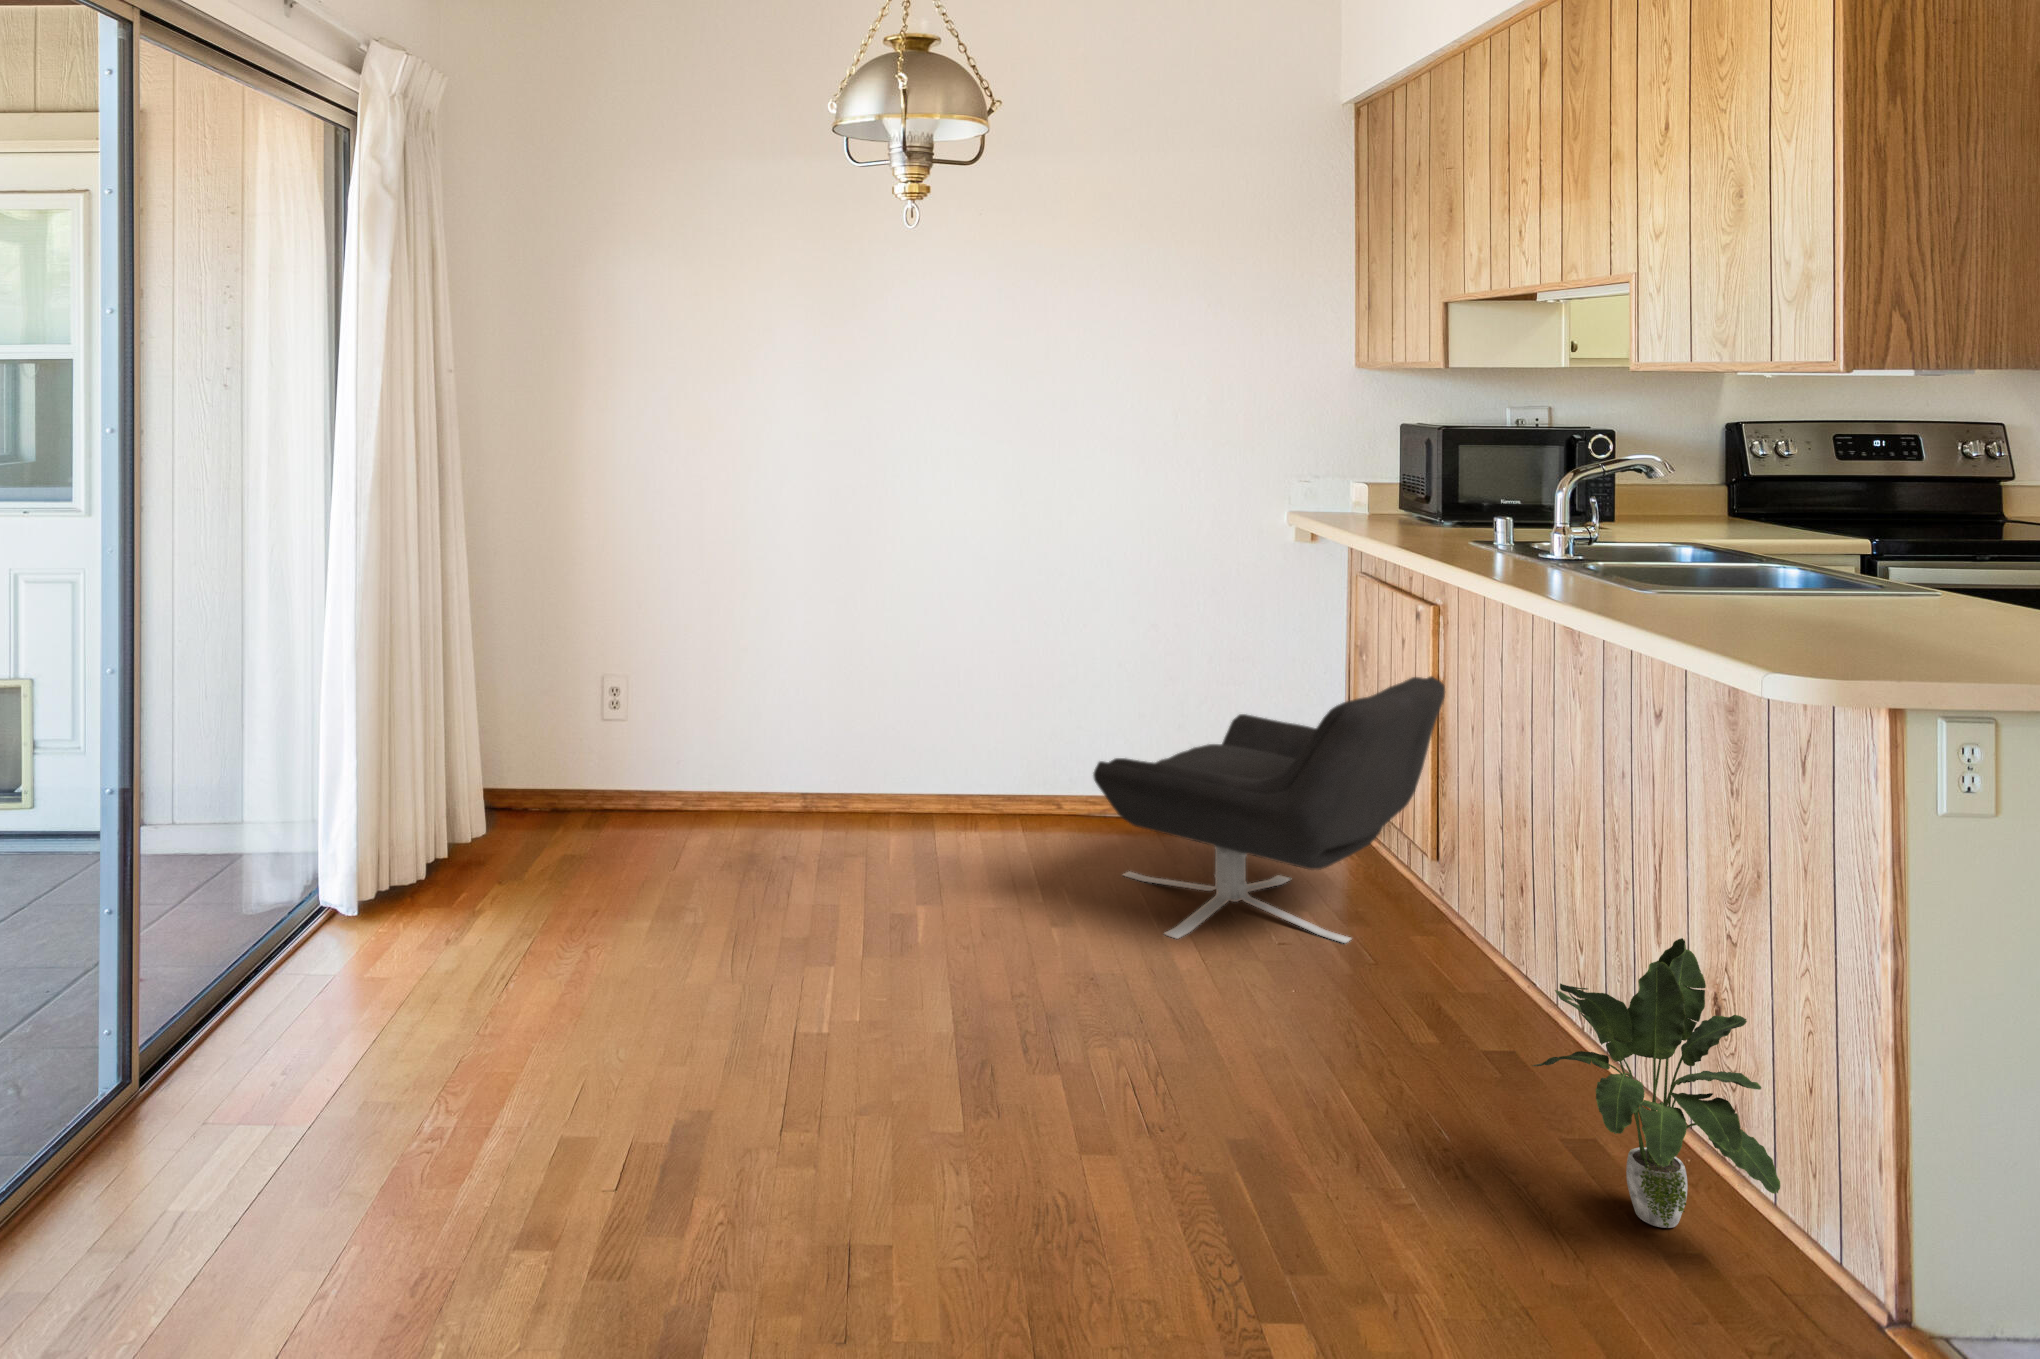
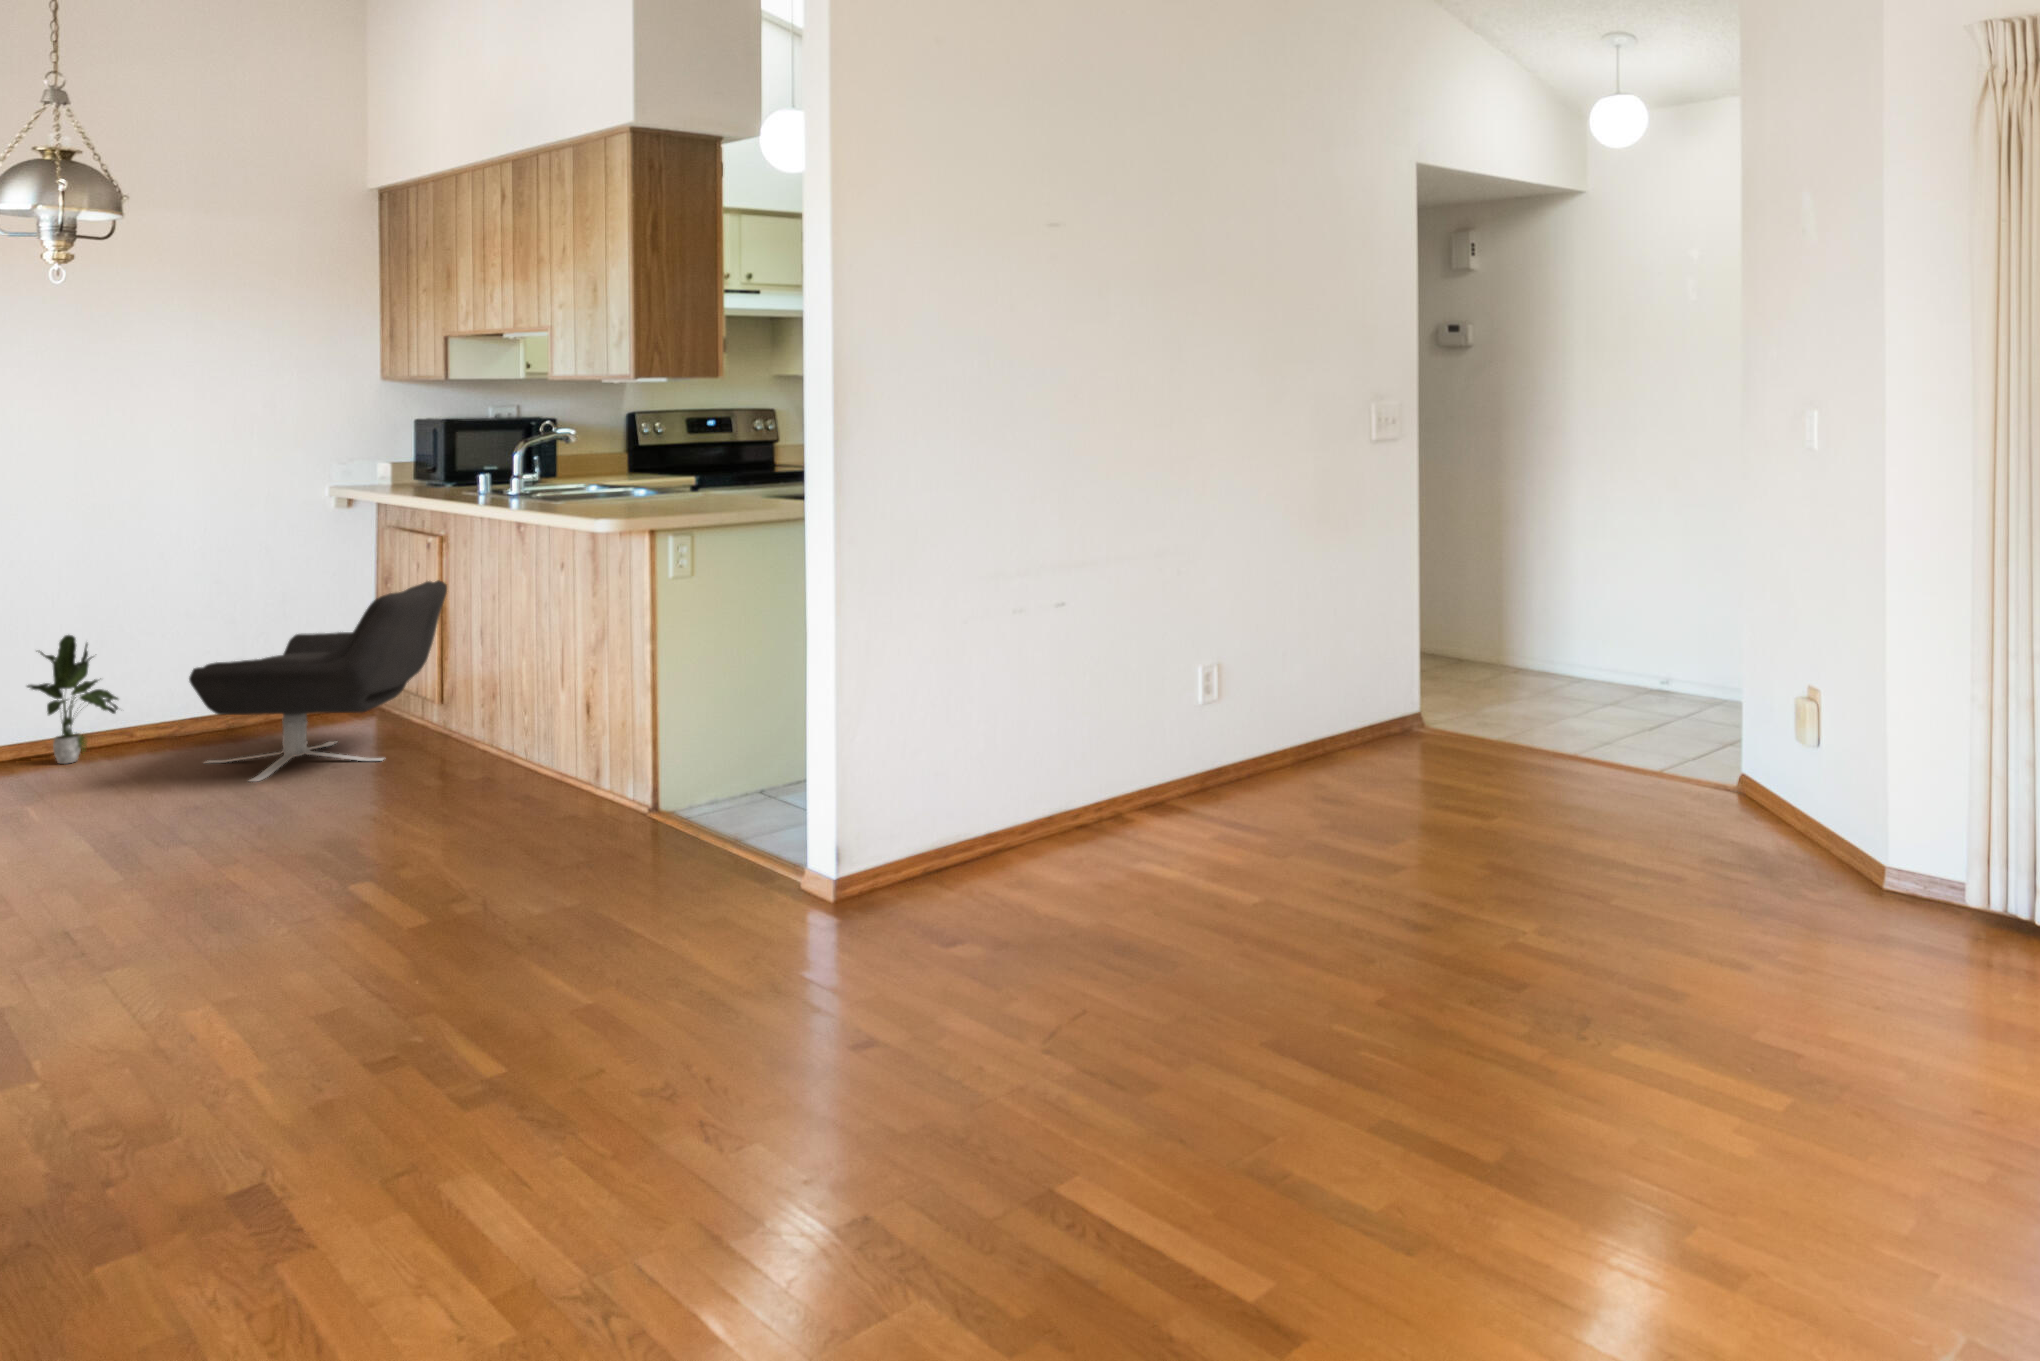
potted plant: present [1532,938,1780,1228] -> present [27,635,118,764]

